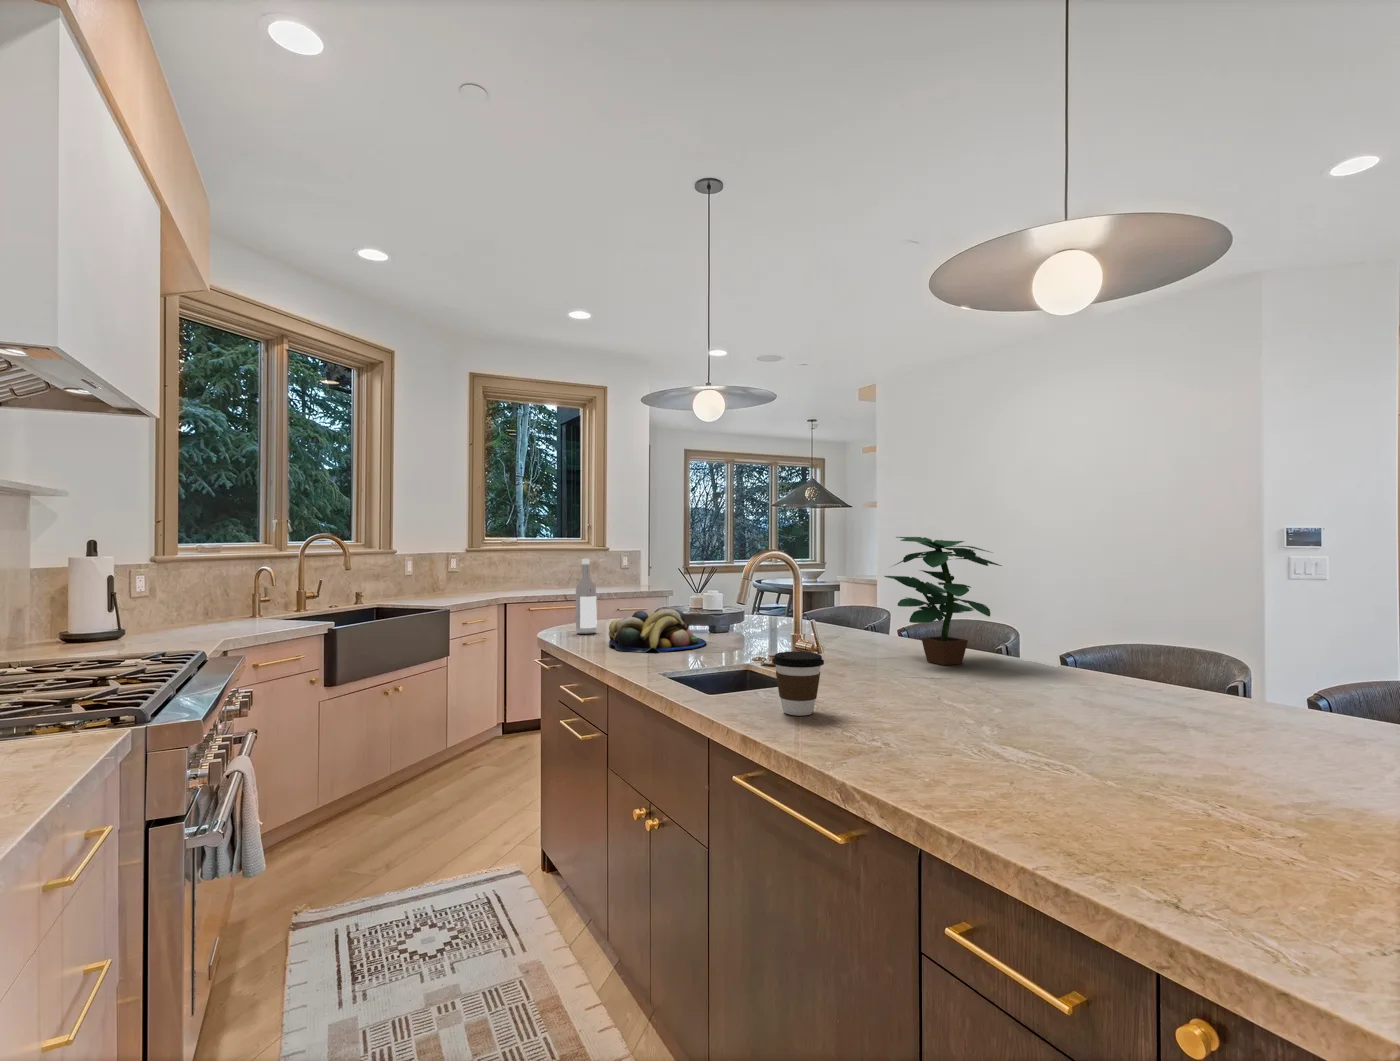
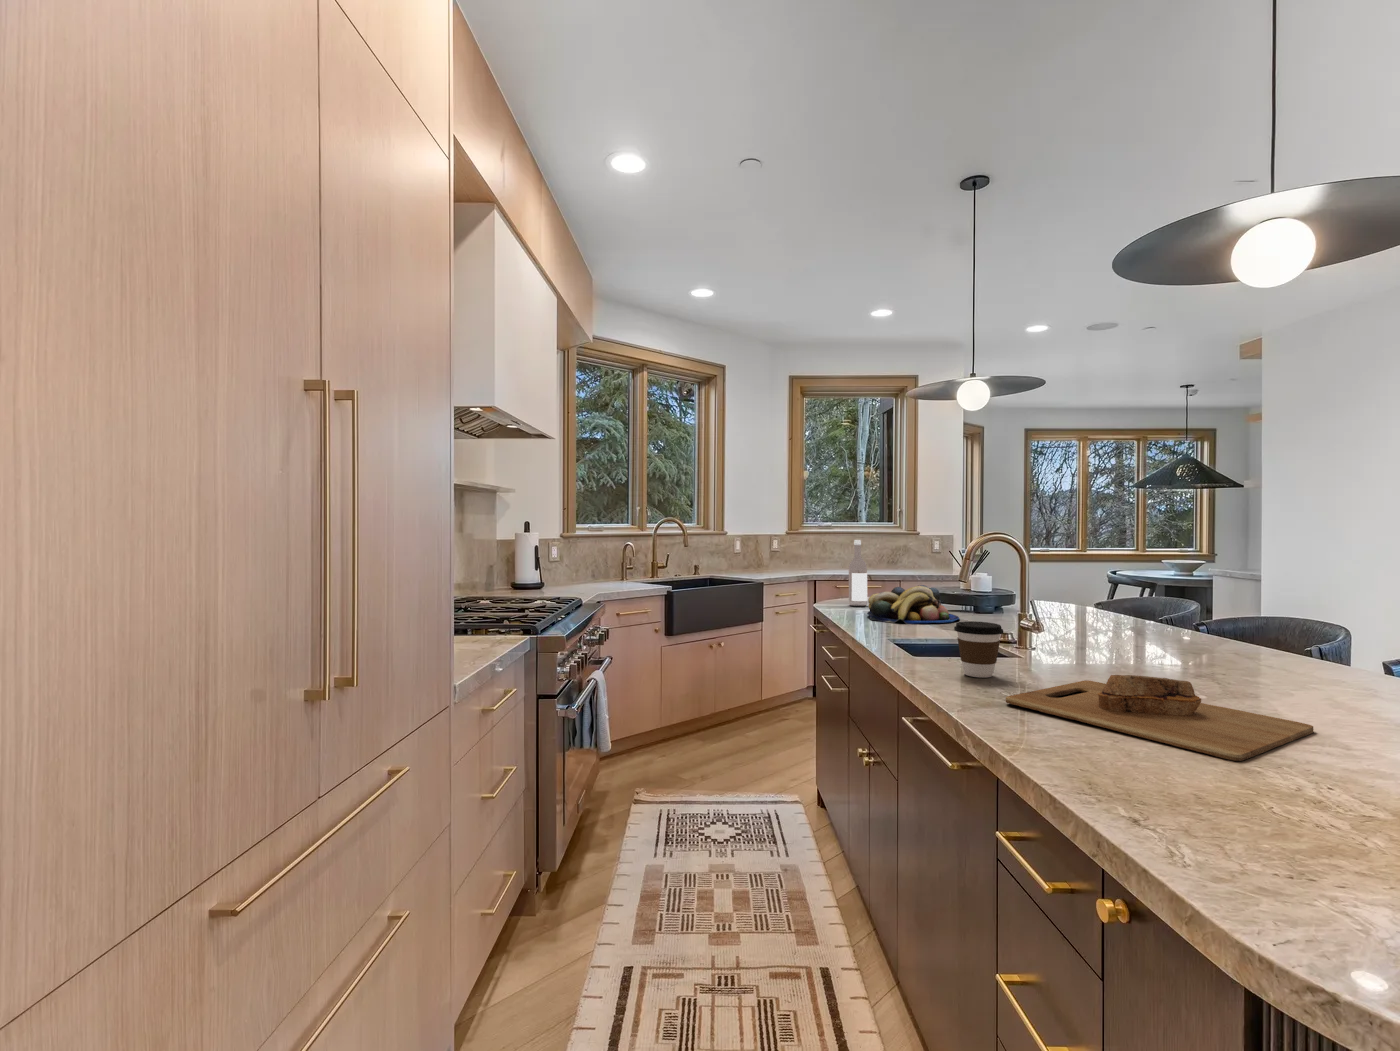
potted plant: present [885,537,1001,665] -> none [1136,520,1277,657]
cutting board: none [866,701,1130,787] -> present [1006,675,1313,761]

